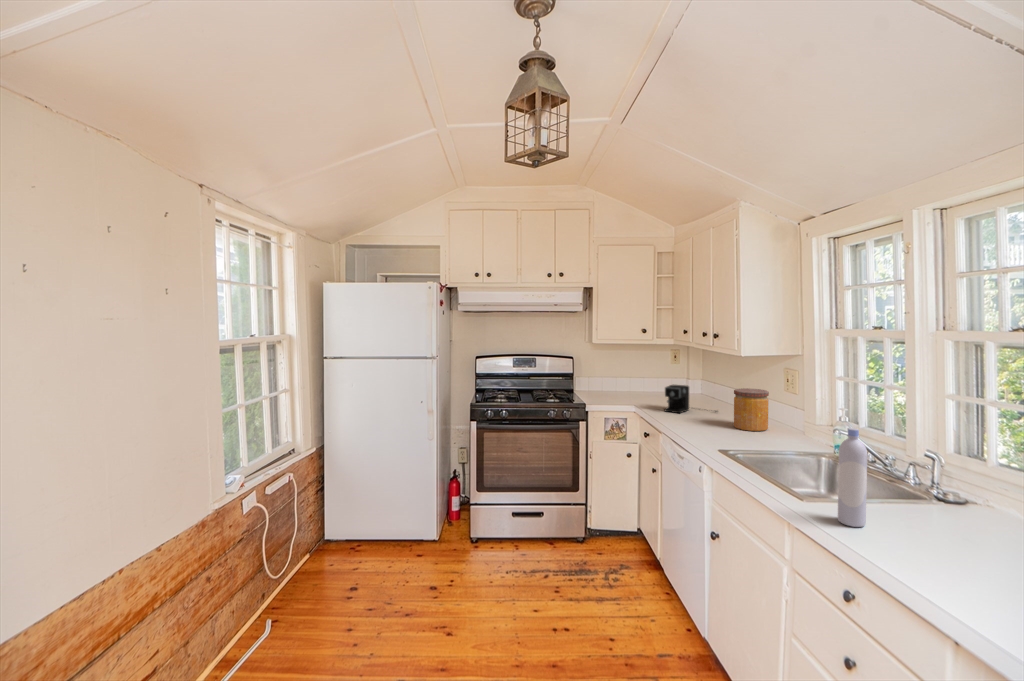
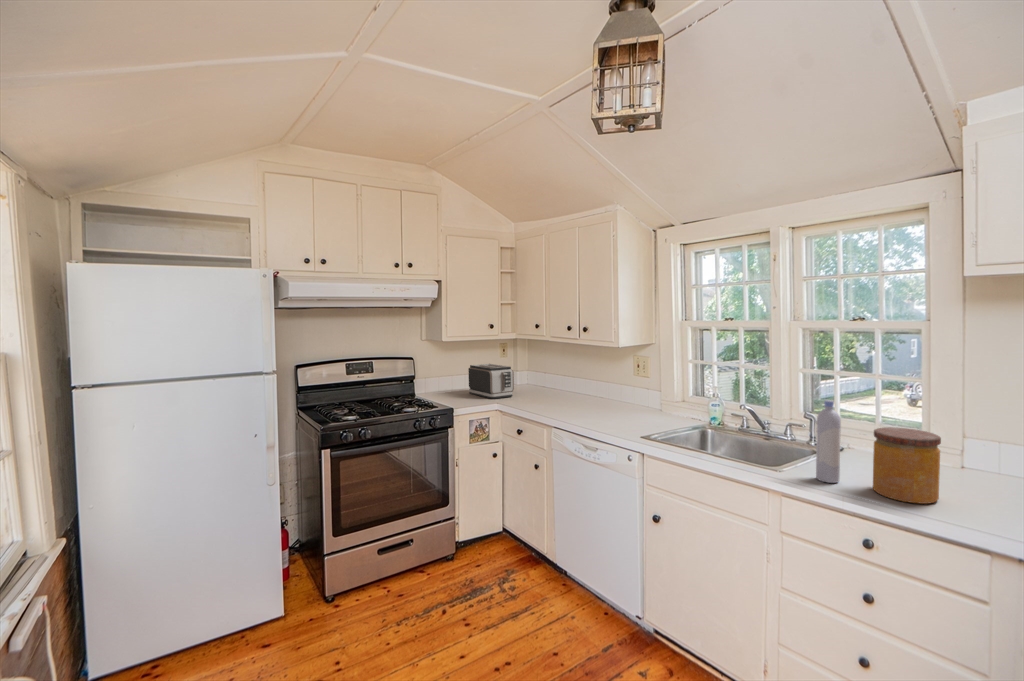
toaster: none [625,367,662,401] -> present [468,364,514,399]
coffee maker: present [664,385,717,413] -> none [533,379,577,407]
jar: present [734,388,769,431] -> present [873,427,941,504]

